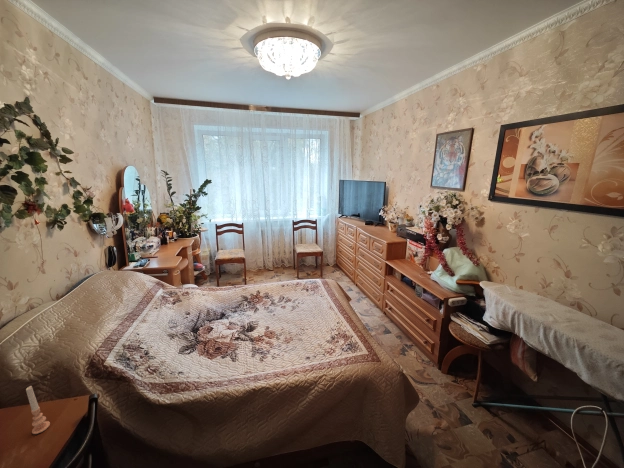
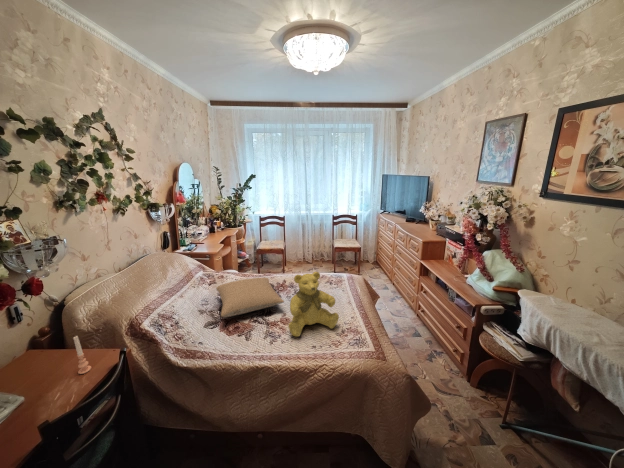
teddy bear: none [279,280,328,350] -> present [289,272,339,337]
pillow: none [186,290,268,339] -> present [216,278,284,317]

